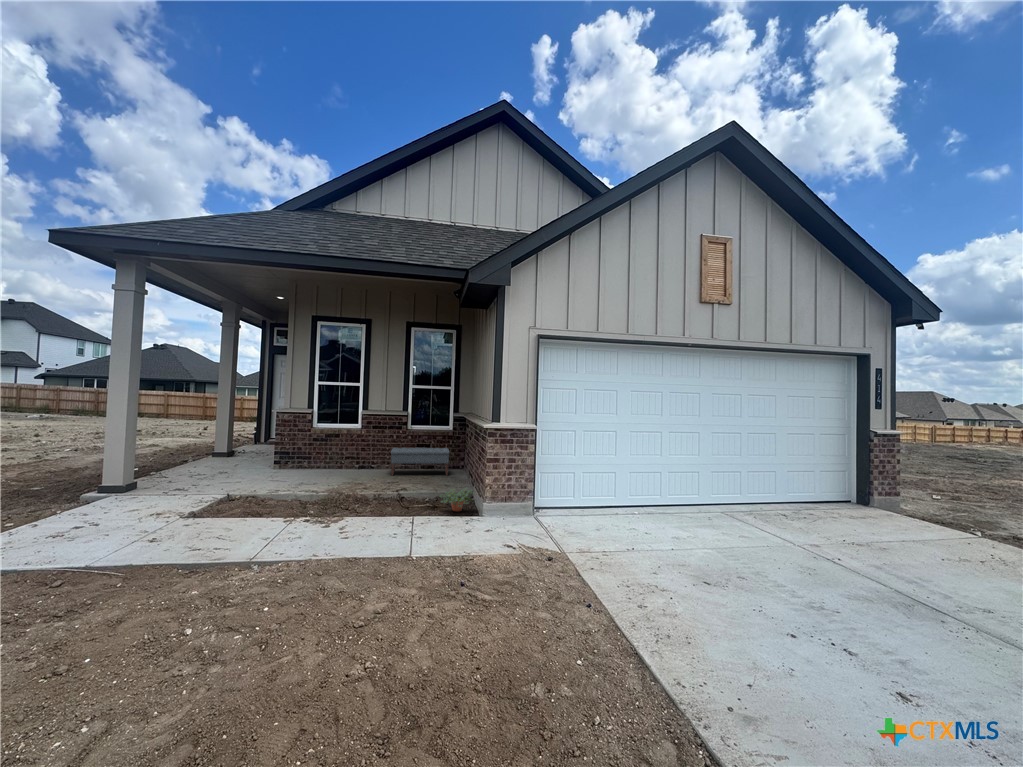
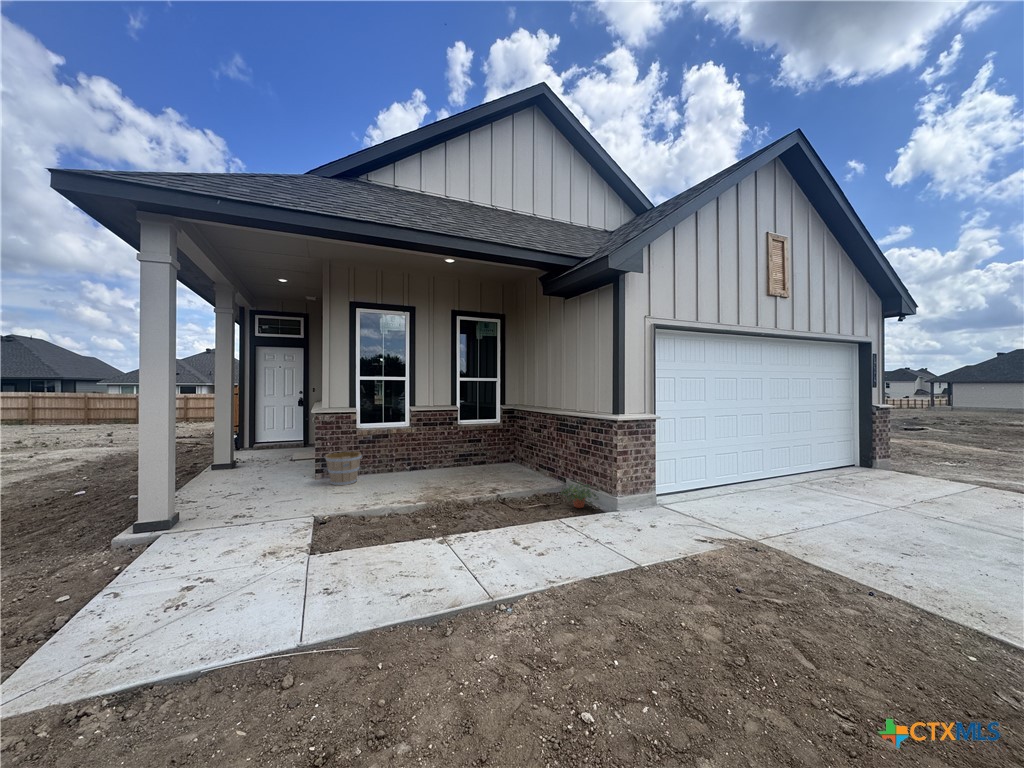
wooden bucket: none [276,447,310,477] -> present [325,451,362,486]
bench: present [391,448,450,476] -> none [444,441,506,475]

